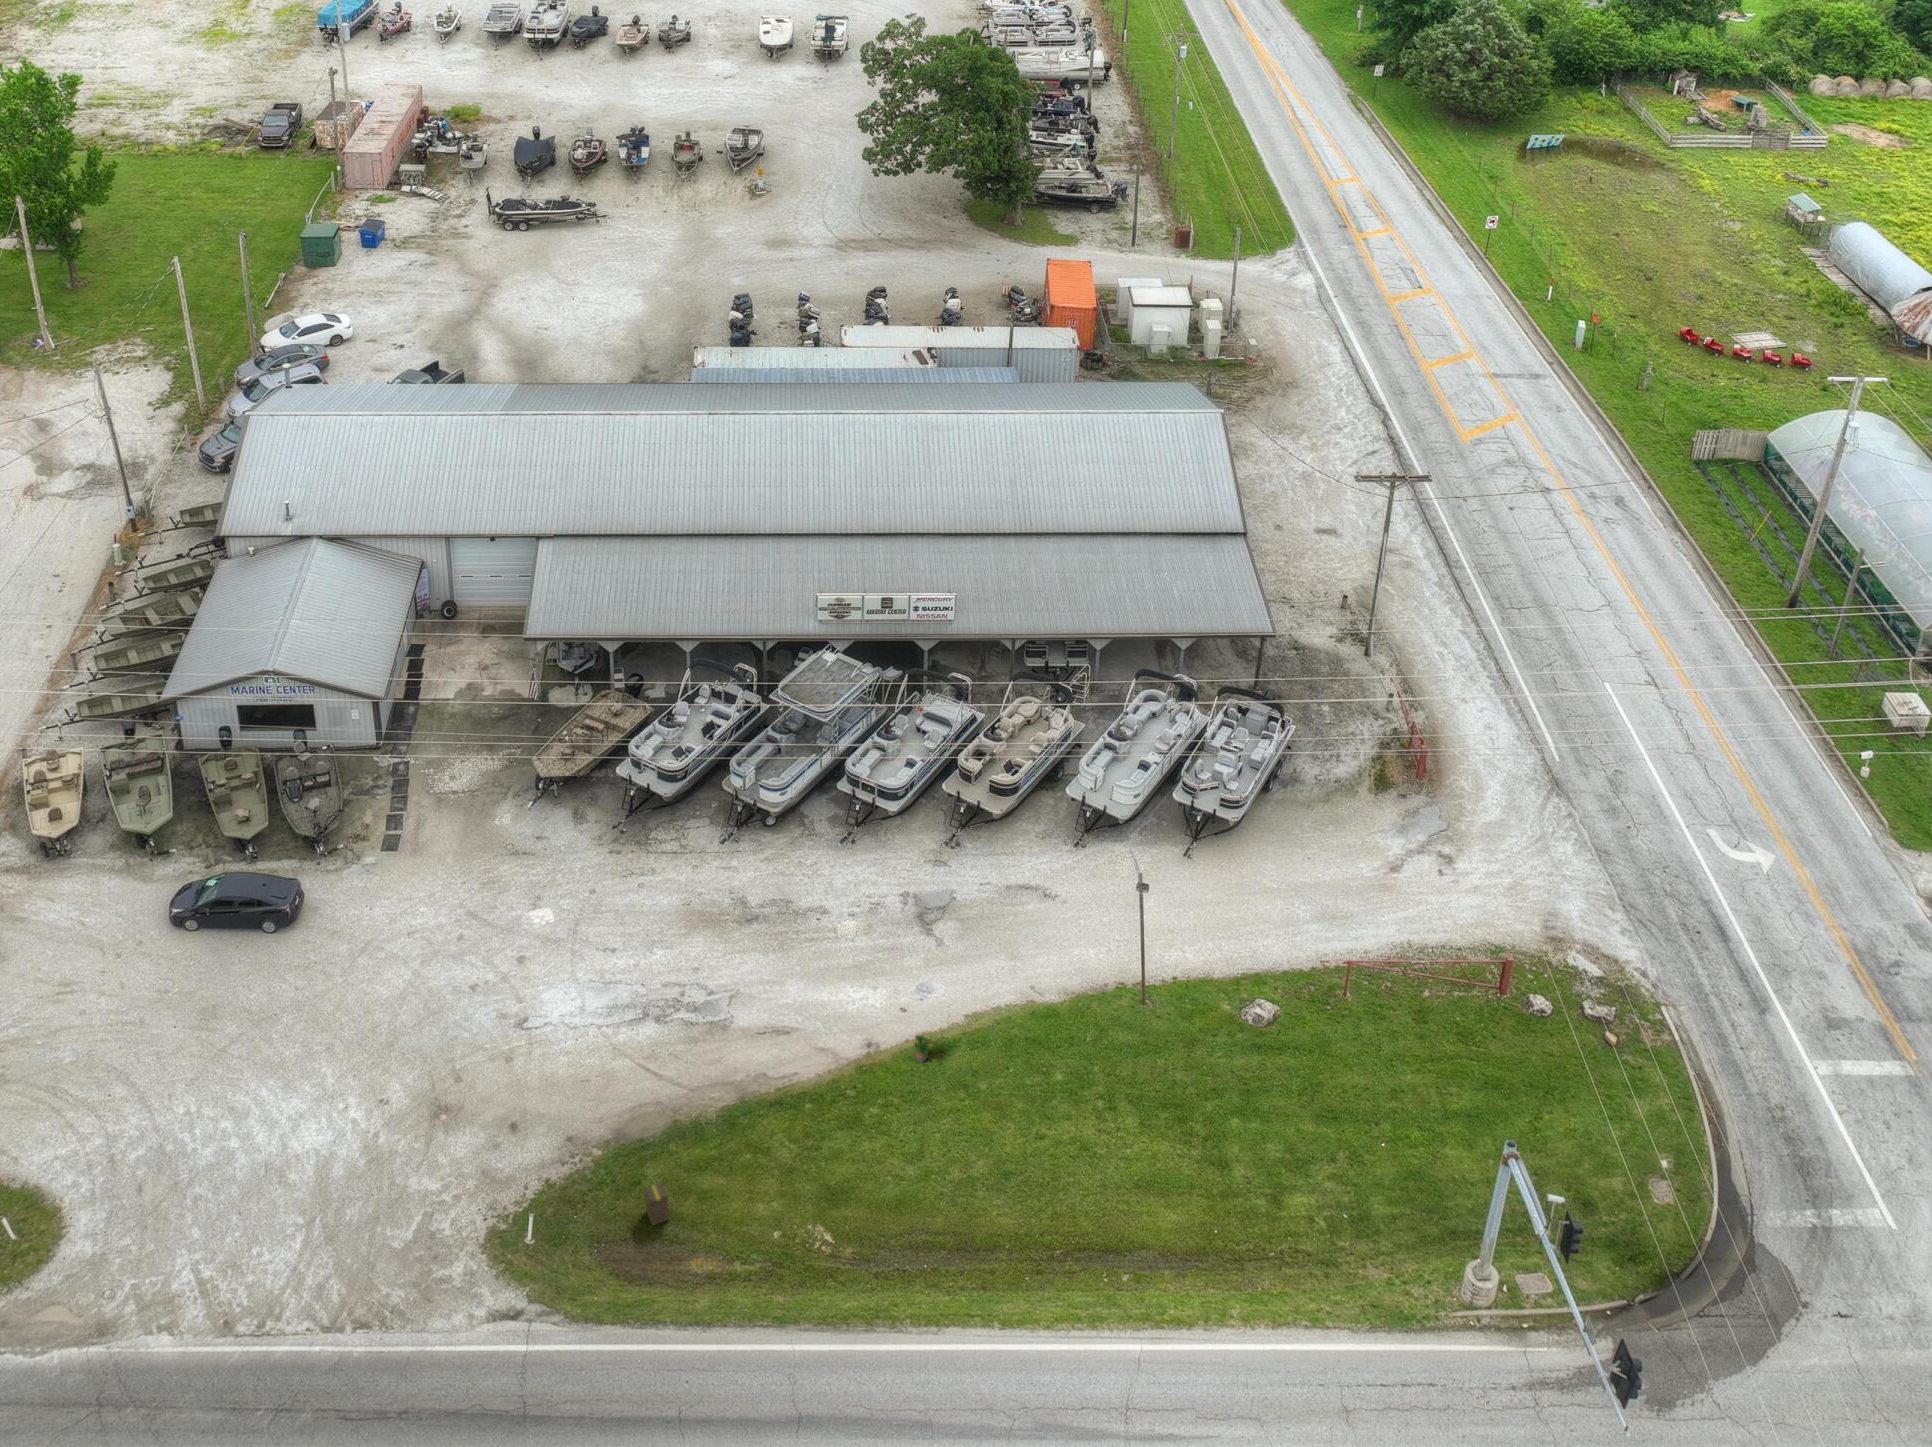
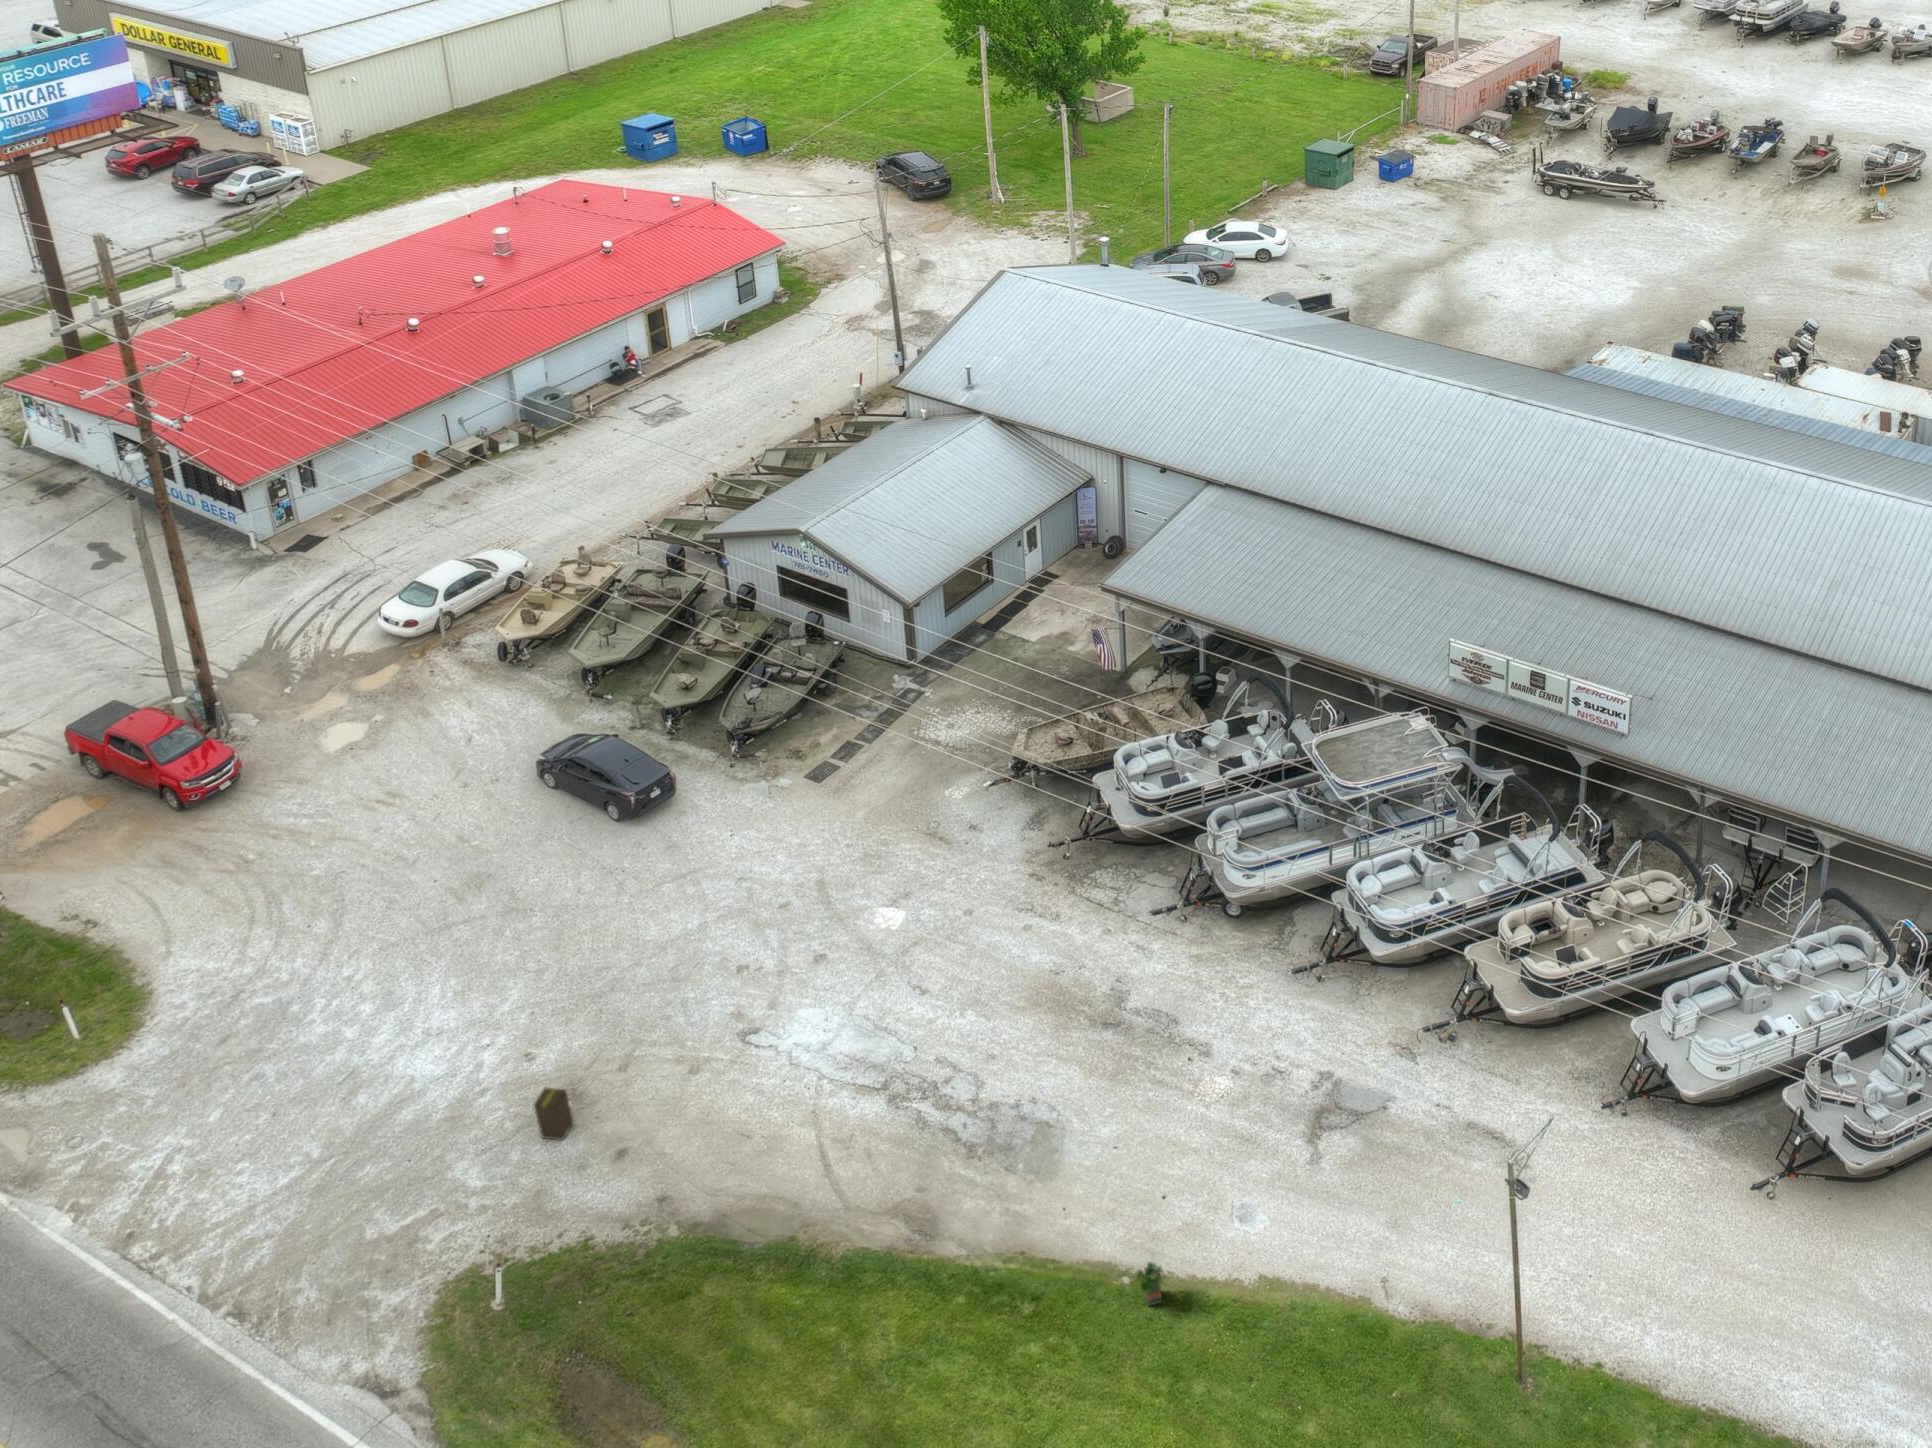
cardboard box: present [645,1183,669,1225] -> present [534,1088,574,1140]

